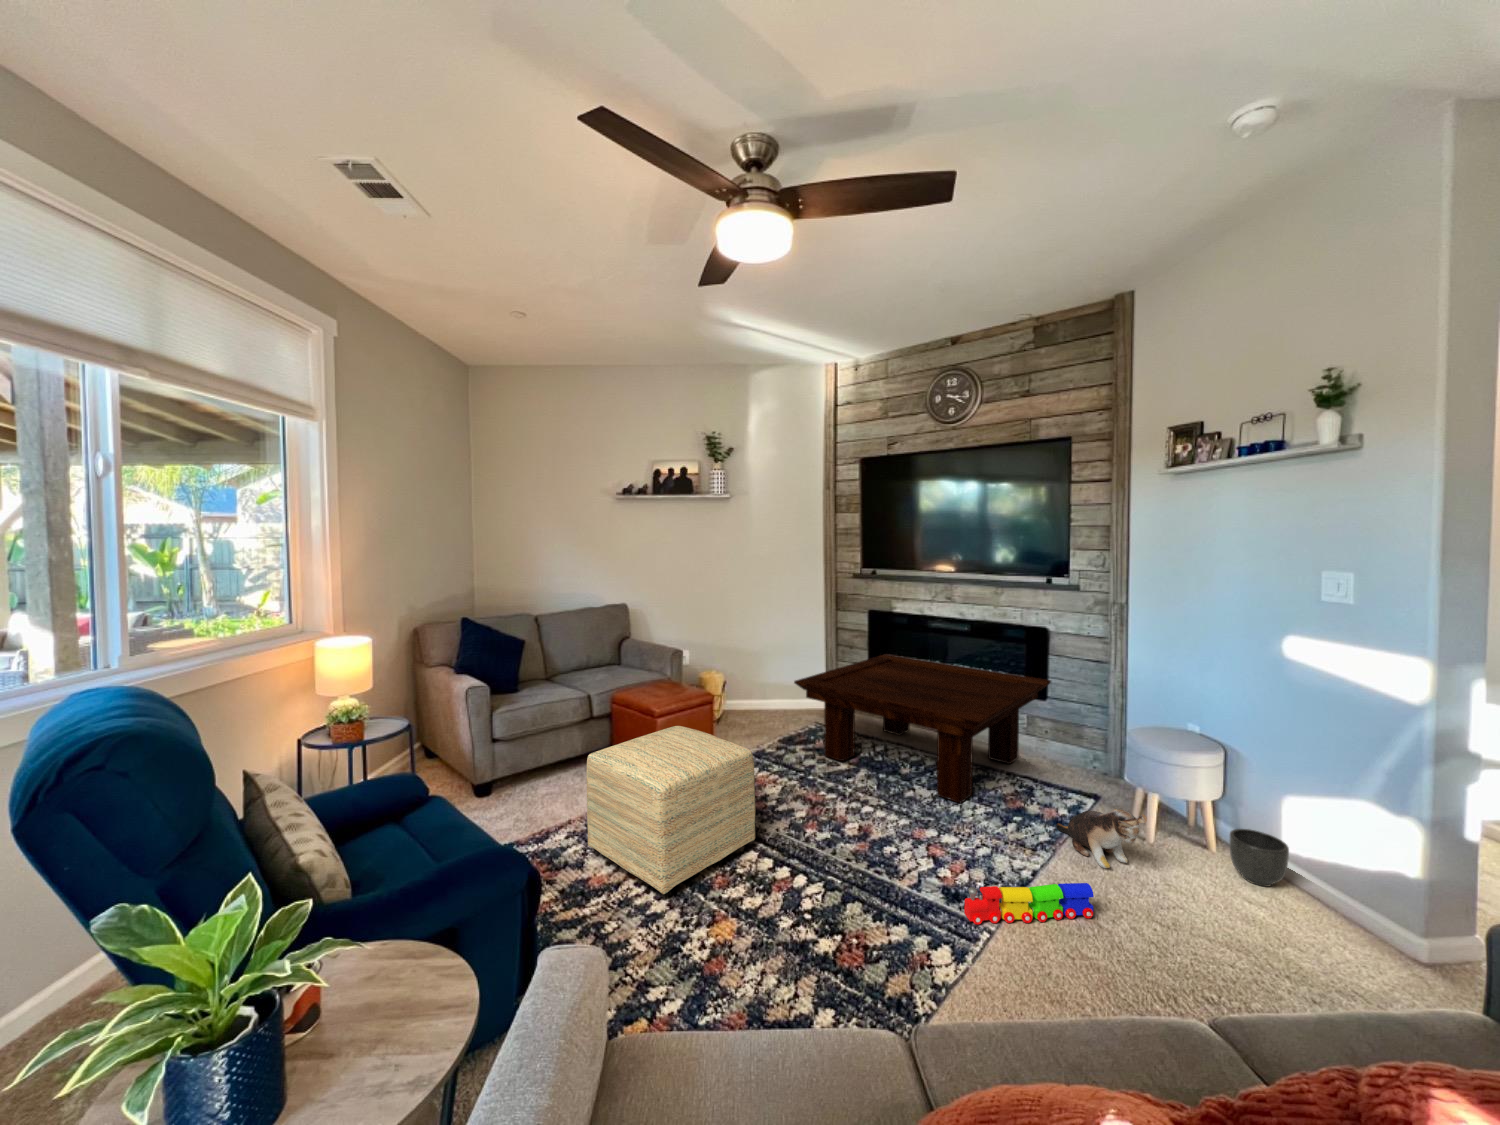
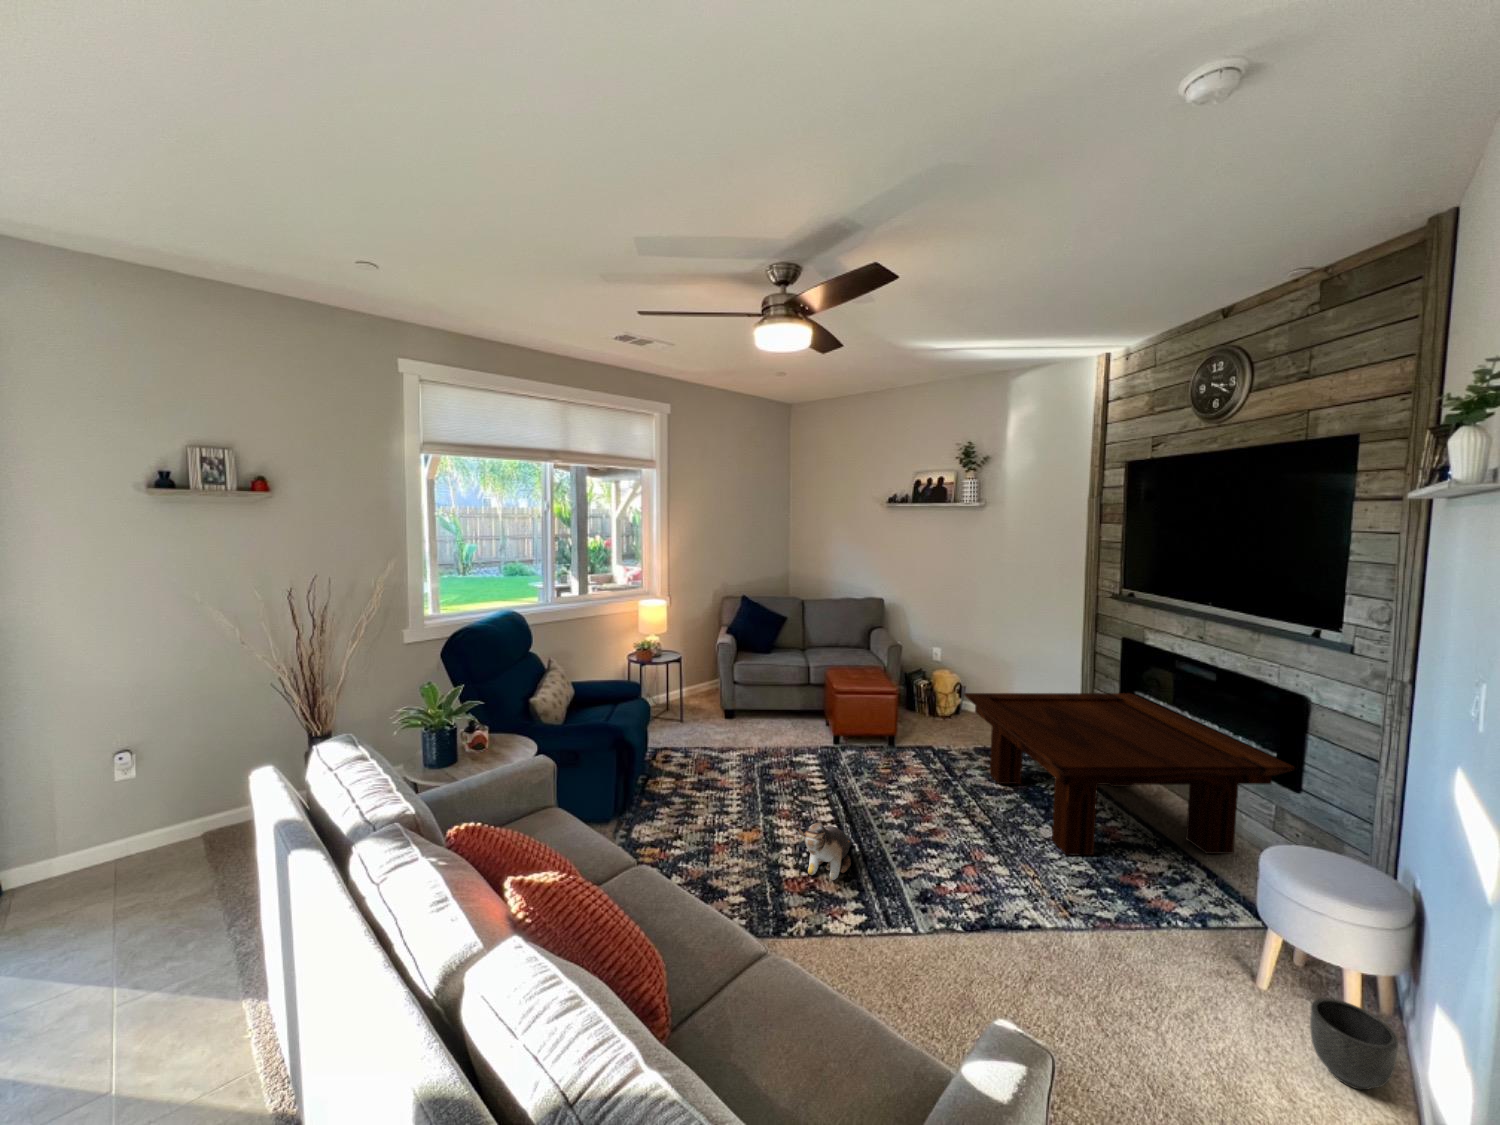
ottoman: present [586,726,755,894] -> none [733,700,835,804]
plush toy: present [1056,809,1147,868] -> present [799,823,851,880]
toy train: present [964,883,1094,925] -> none [913,887,1041,971]

